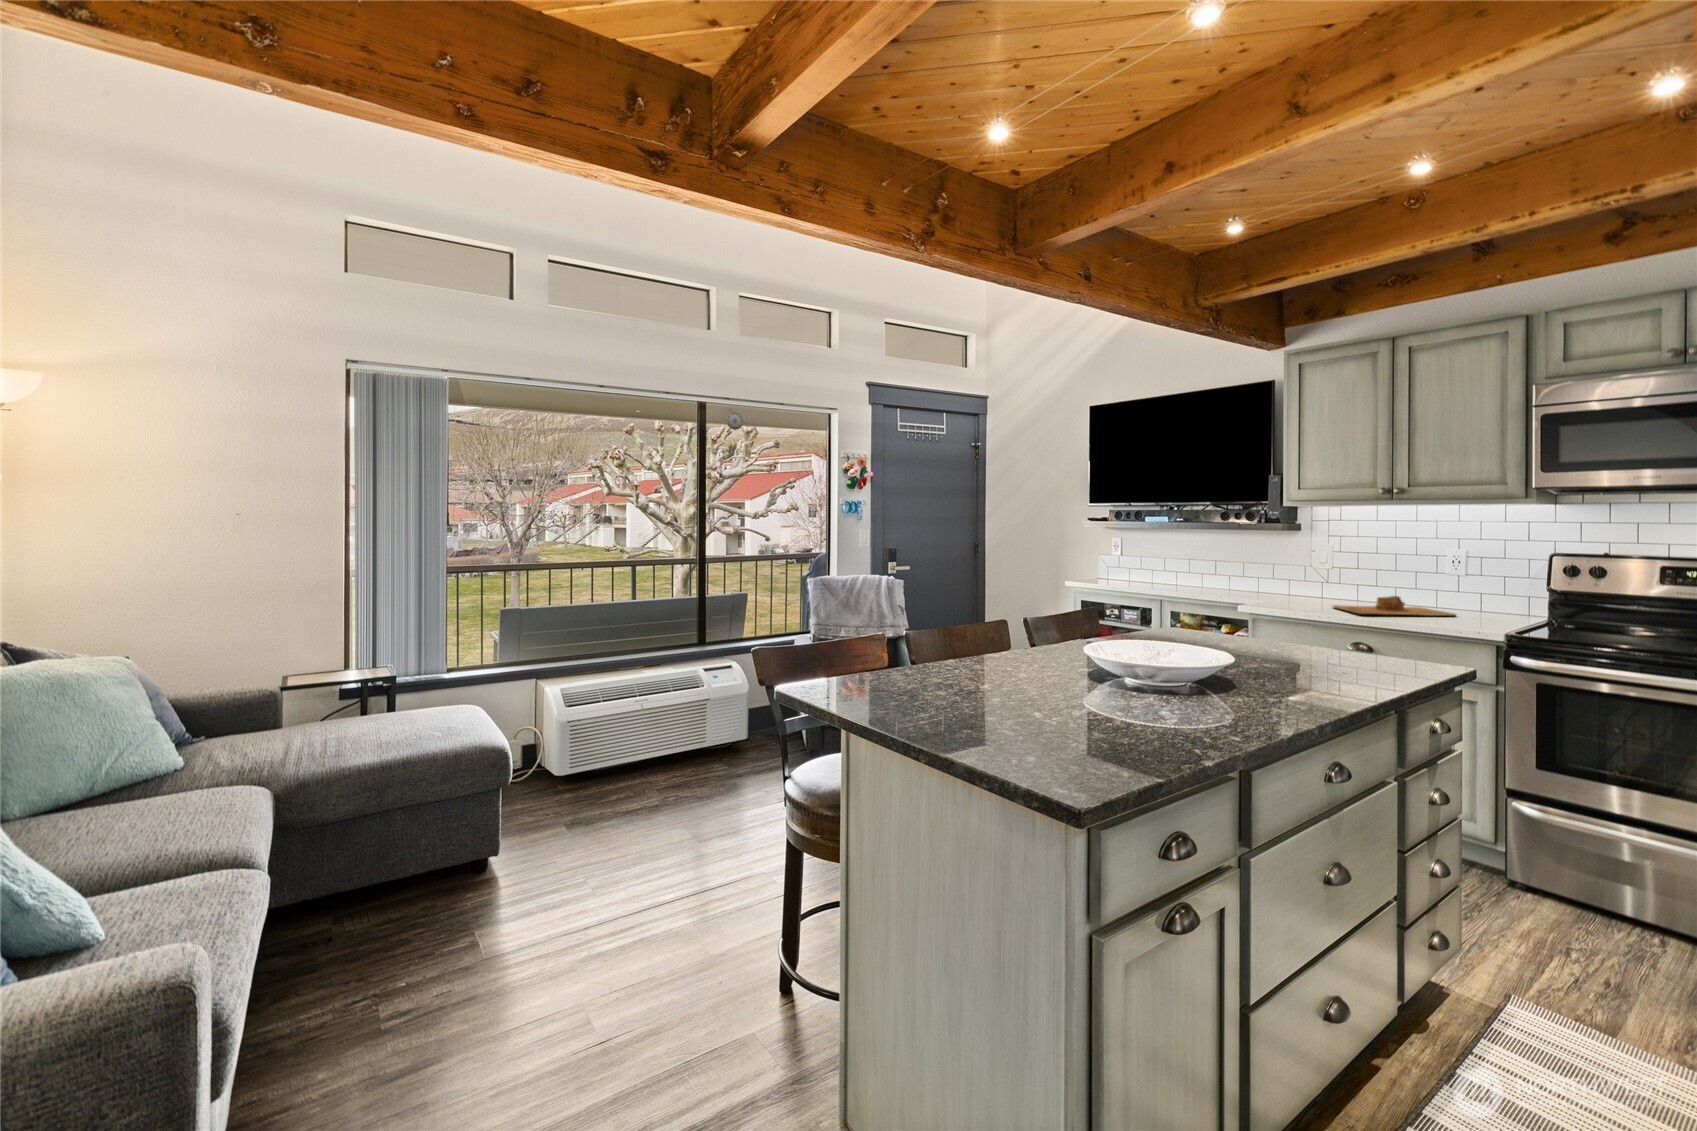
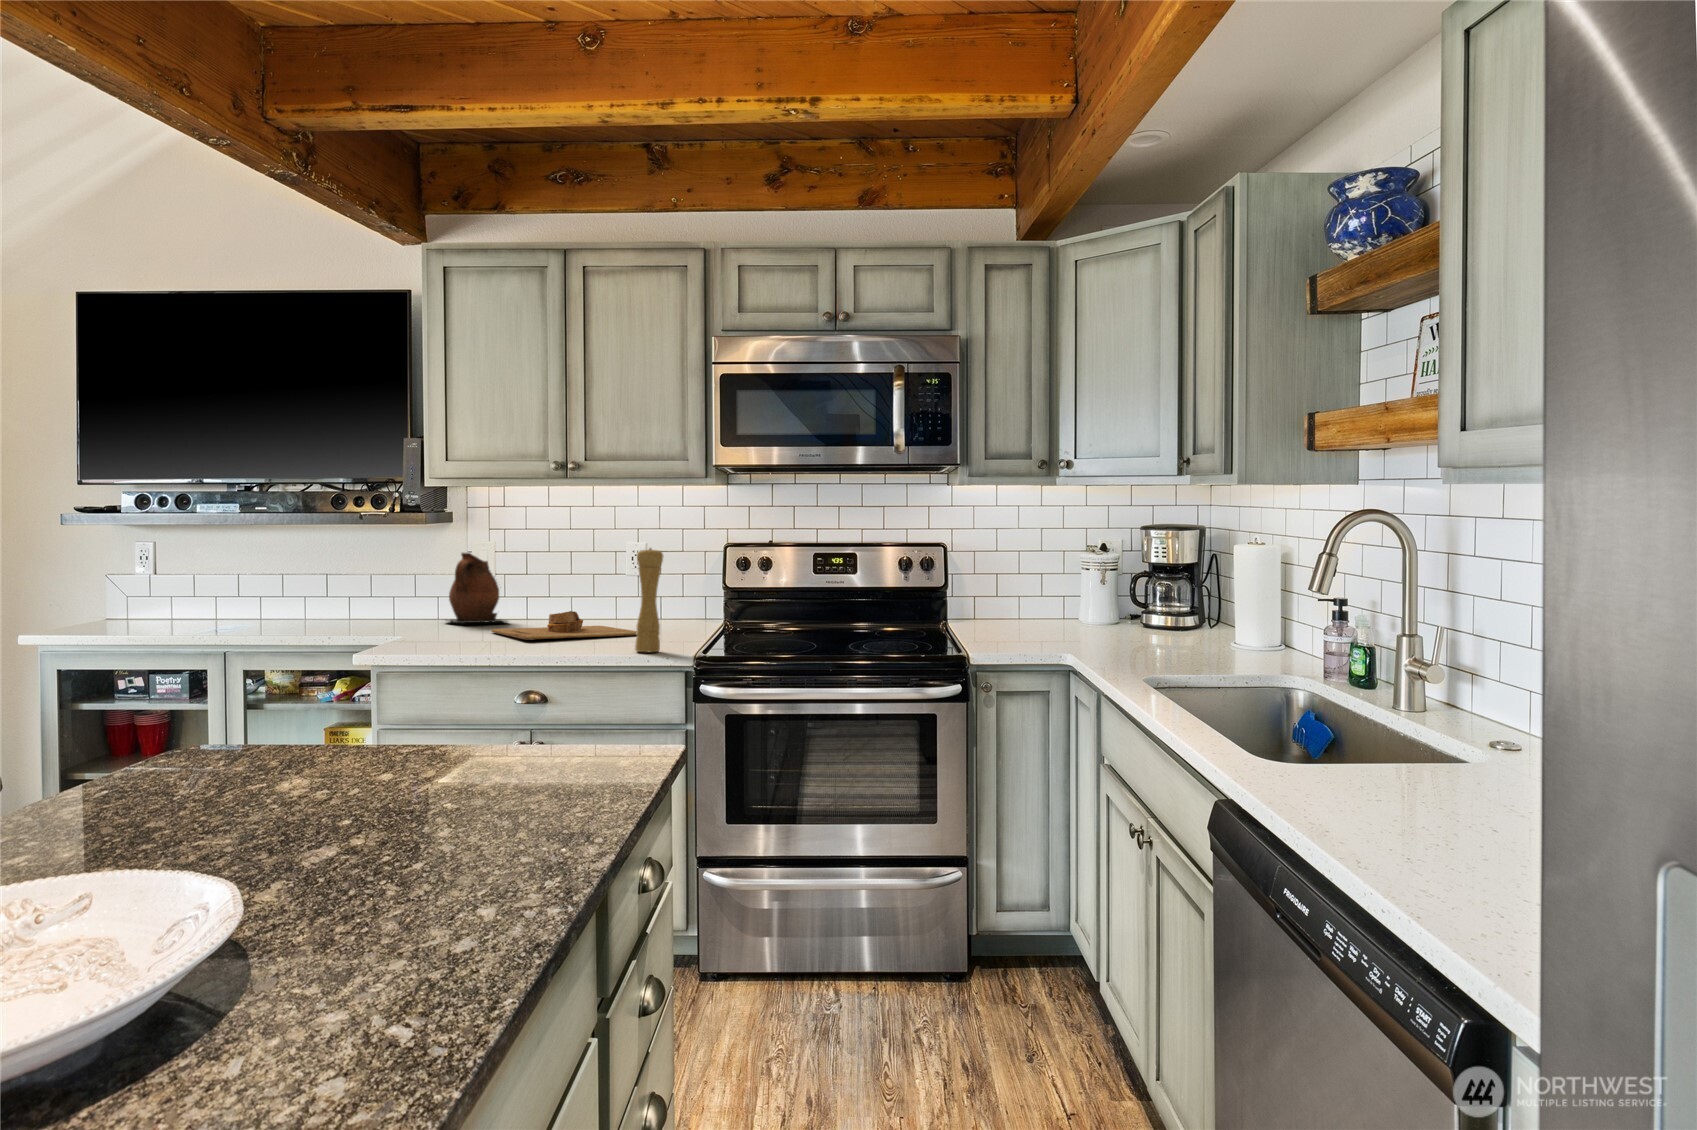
ceramic pitcher: none [1293,552,1345,602] -> present [445,553,507,623]
pepper mill: none [1450,554,1477,630] -> present [635,548,663,652]

